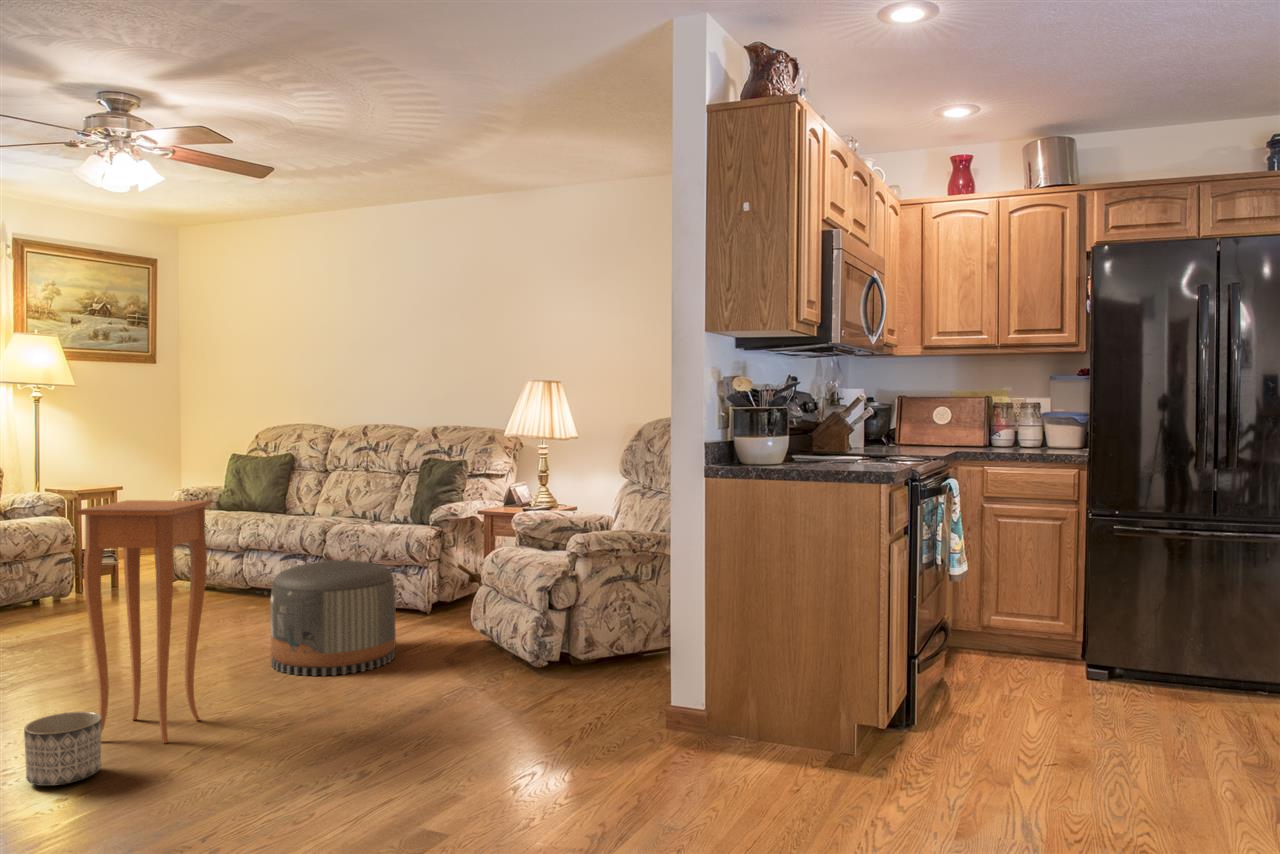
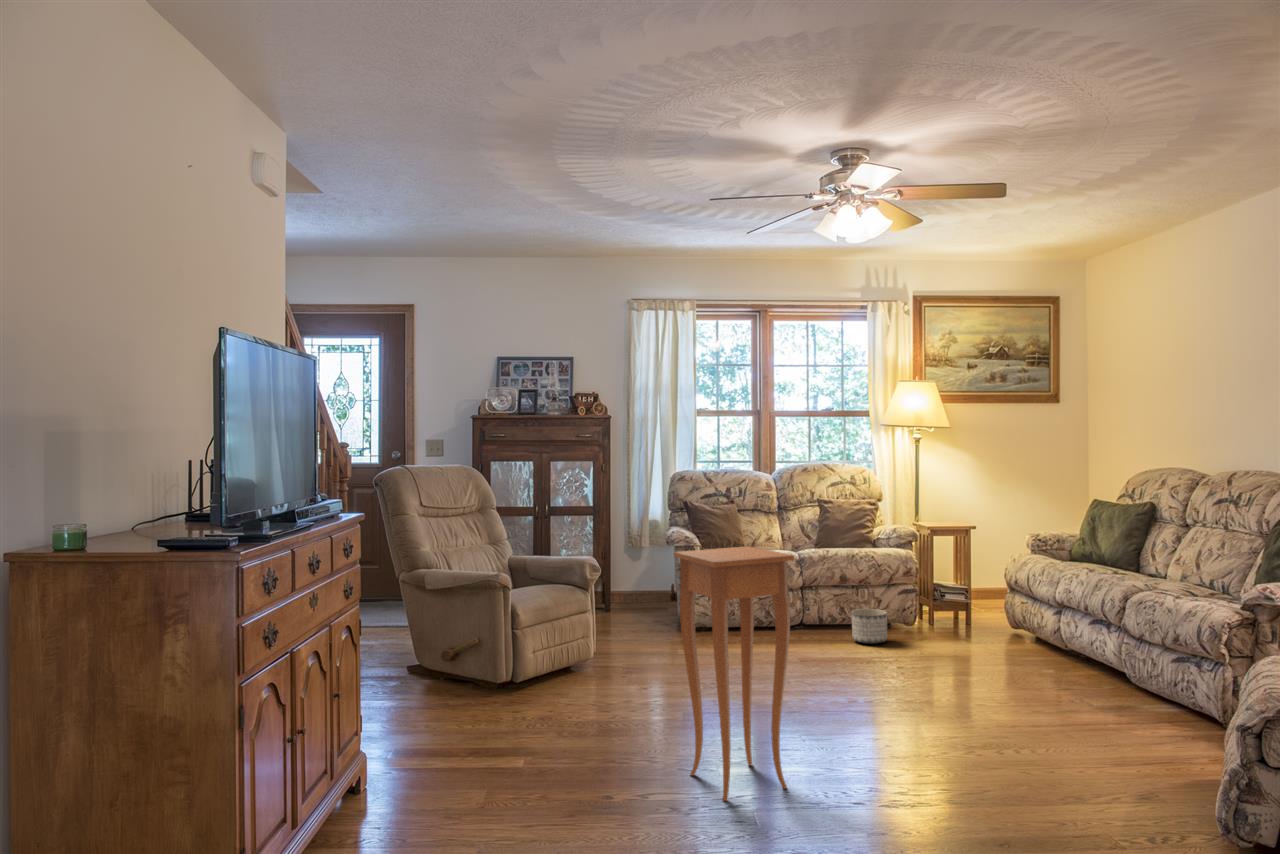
pouf: present [270,560,396,676] -> none [939,641,1104,800]
planter: present [24,712,102,786] -> present [851,609,887,644]

